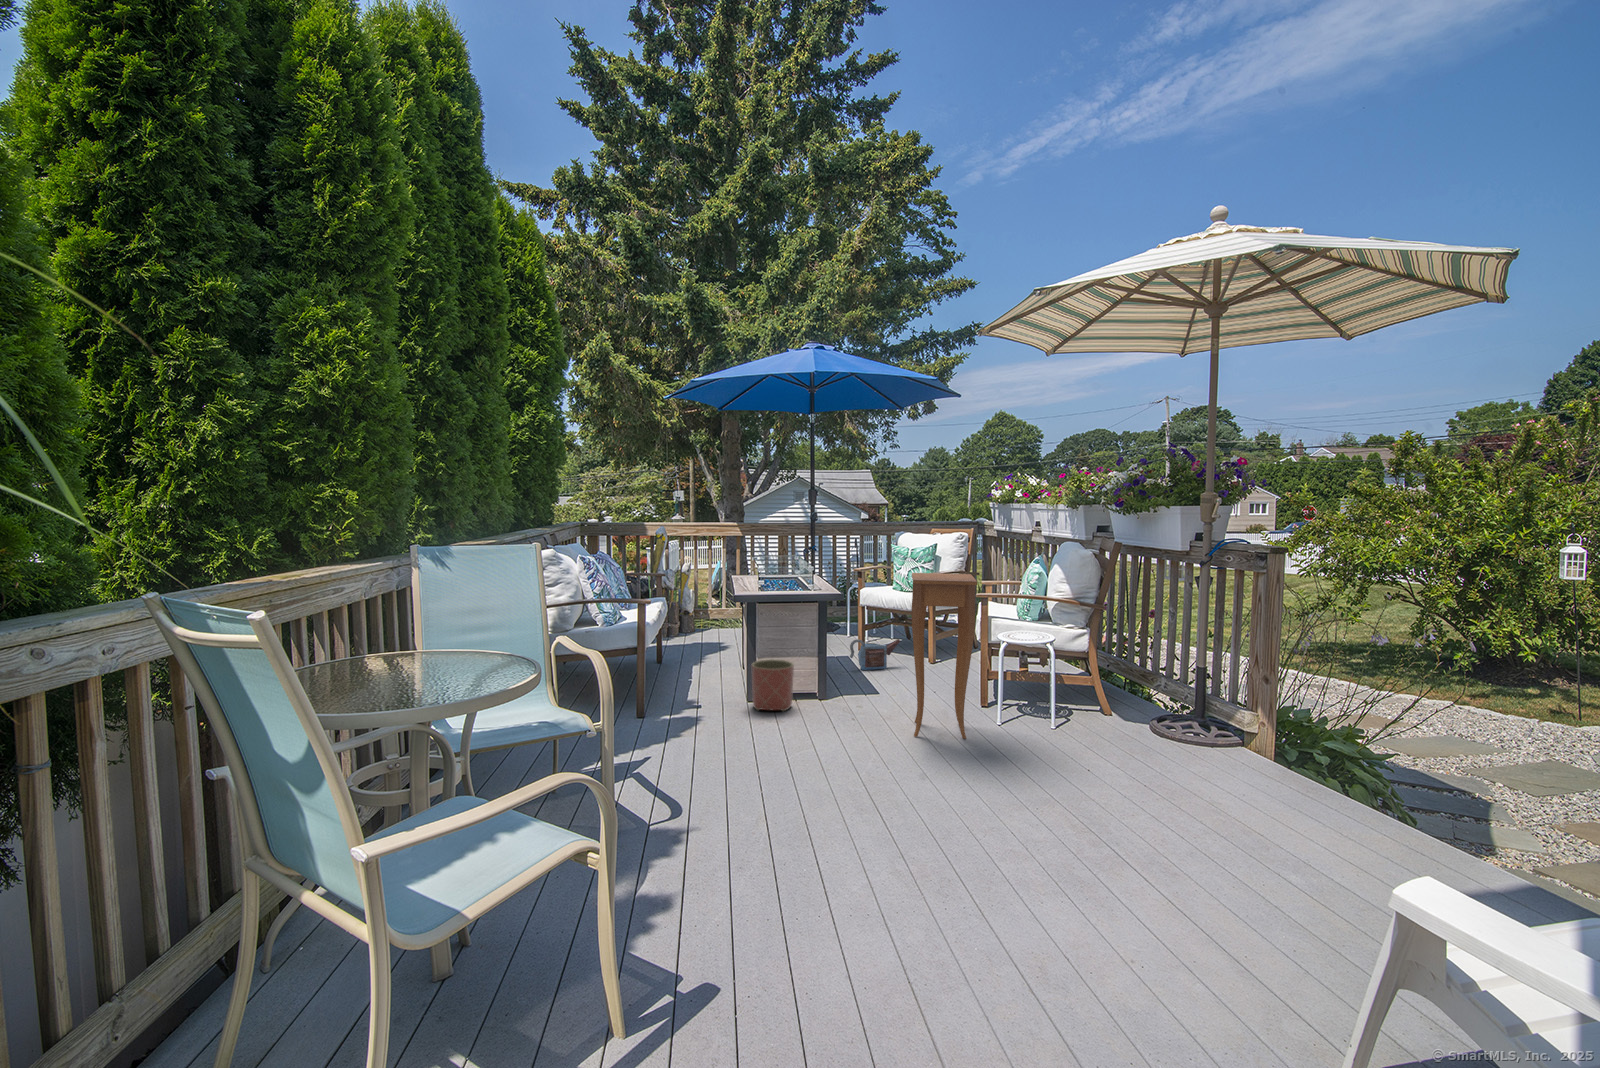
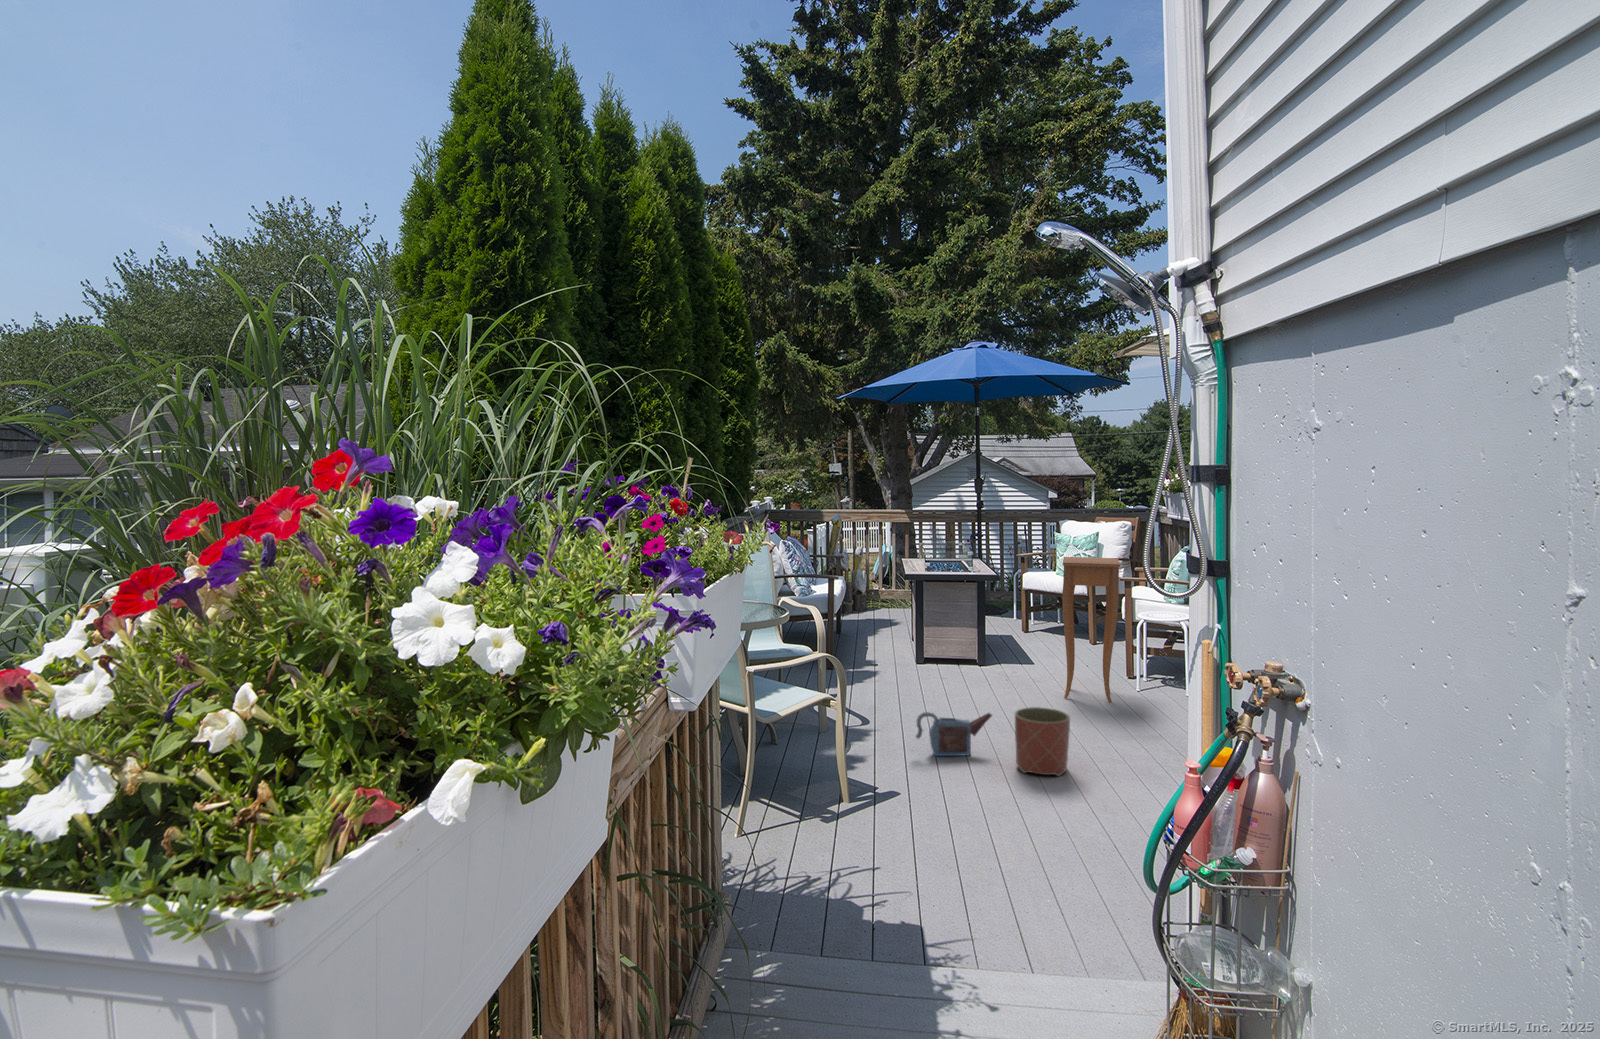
watering can: present [850,639,900,670] -> present [916,712,992,756]
planter: present [752,659,794,711] -> present [1015,707,1070,776]

